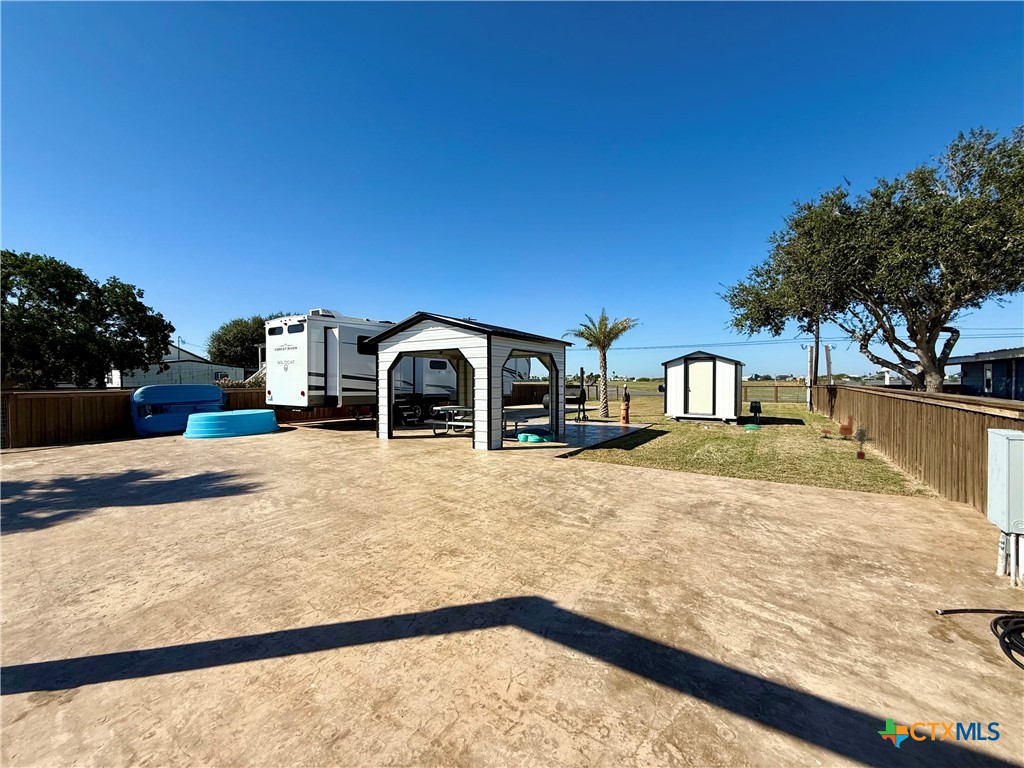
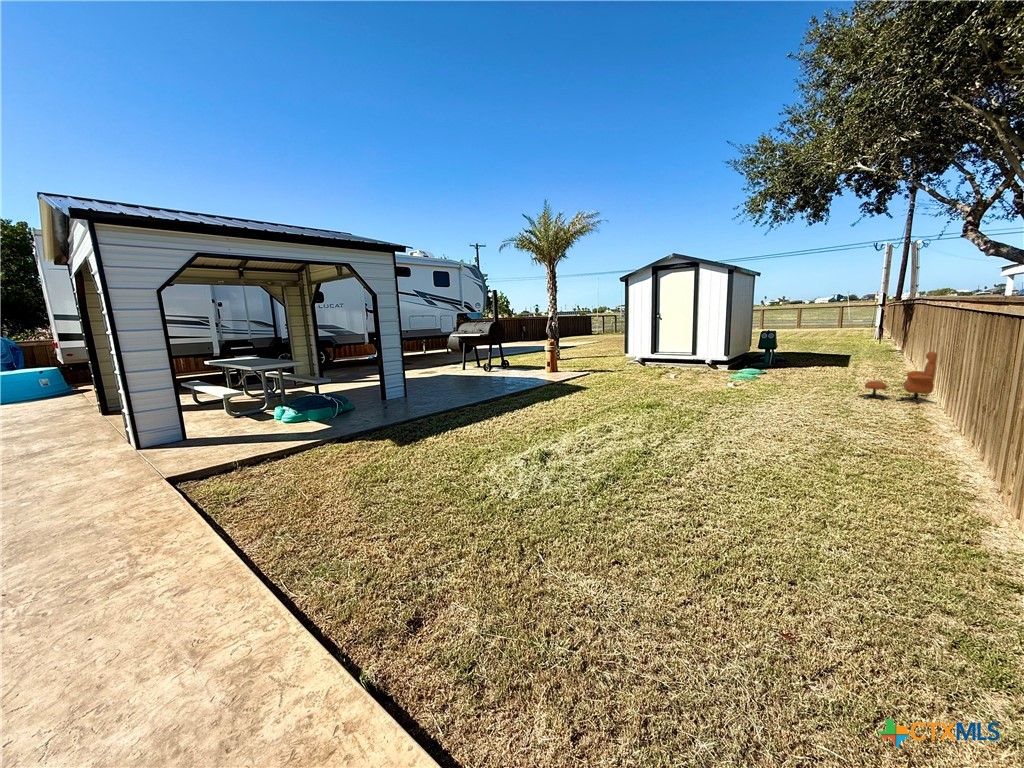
potted tree: present [855,424,876,459] -> none [926,388,1005,481]

